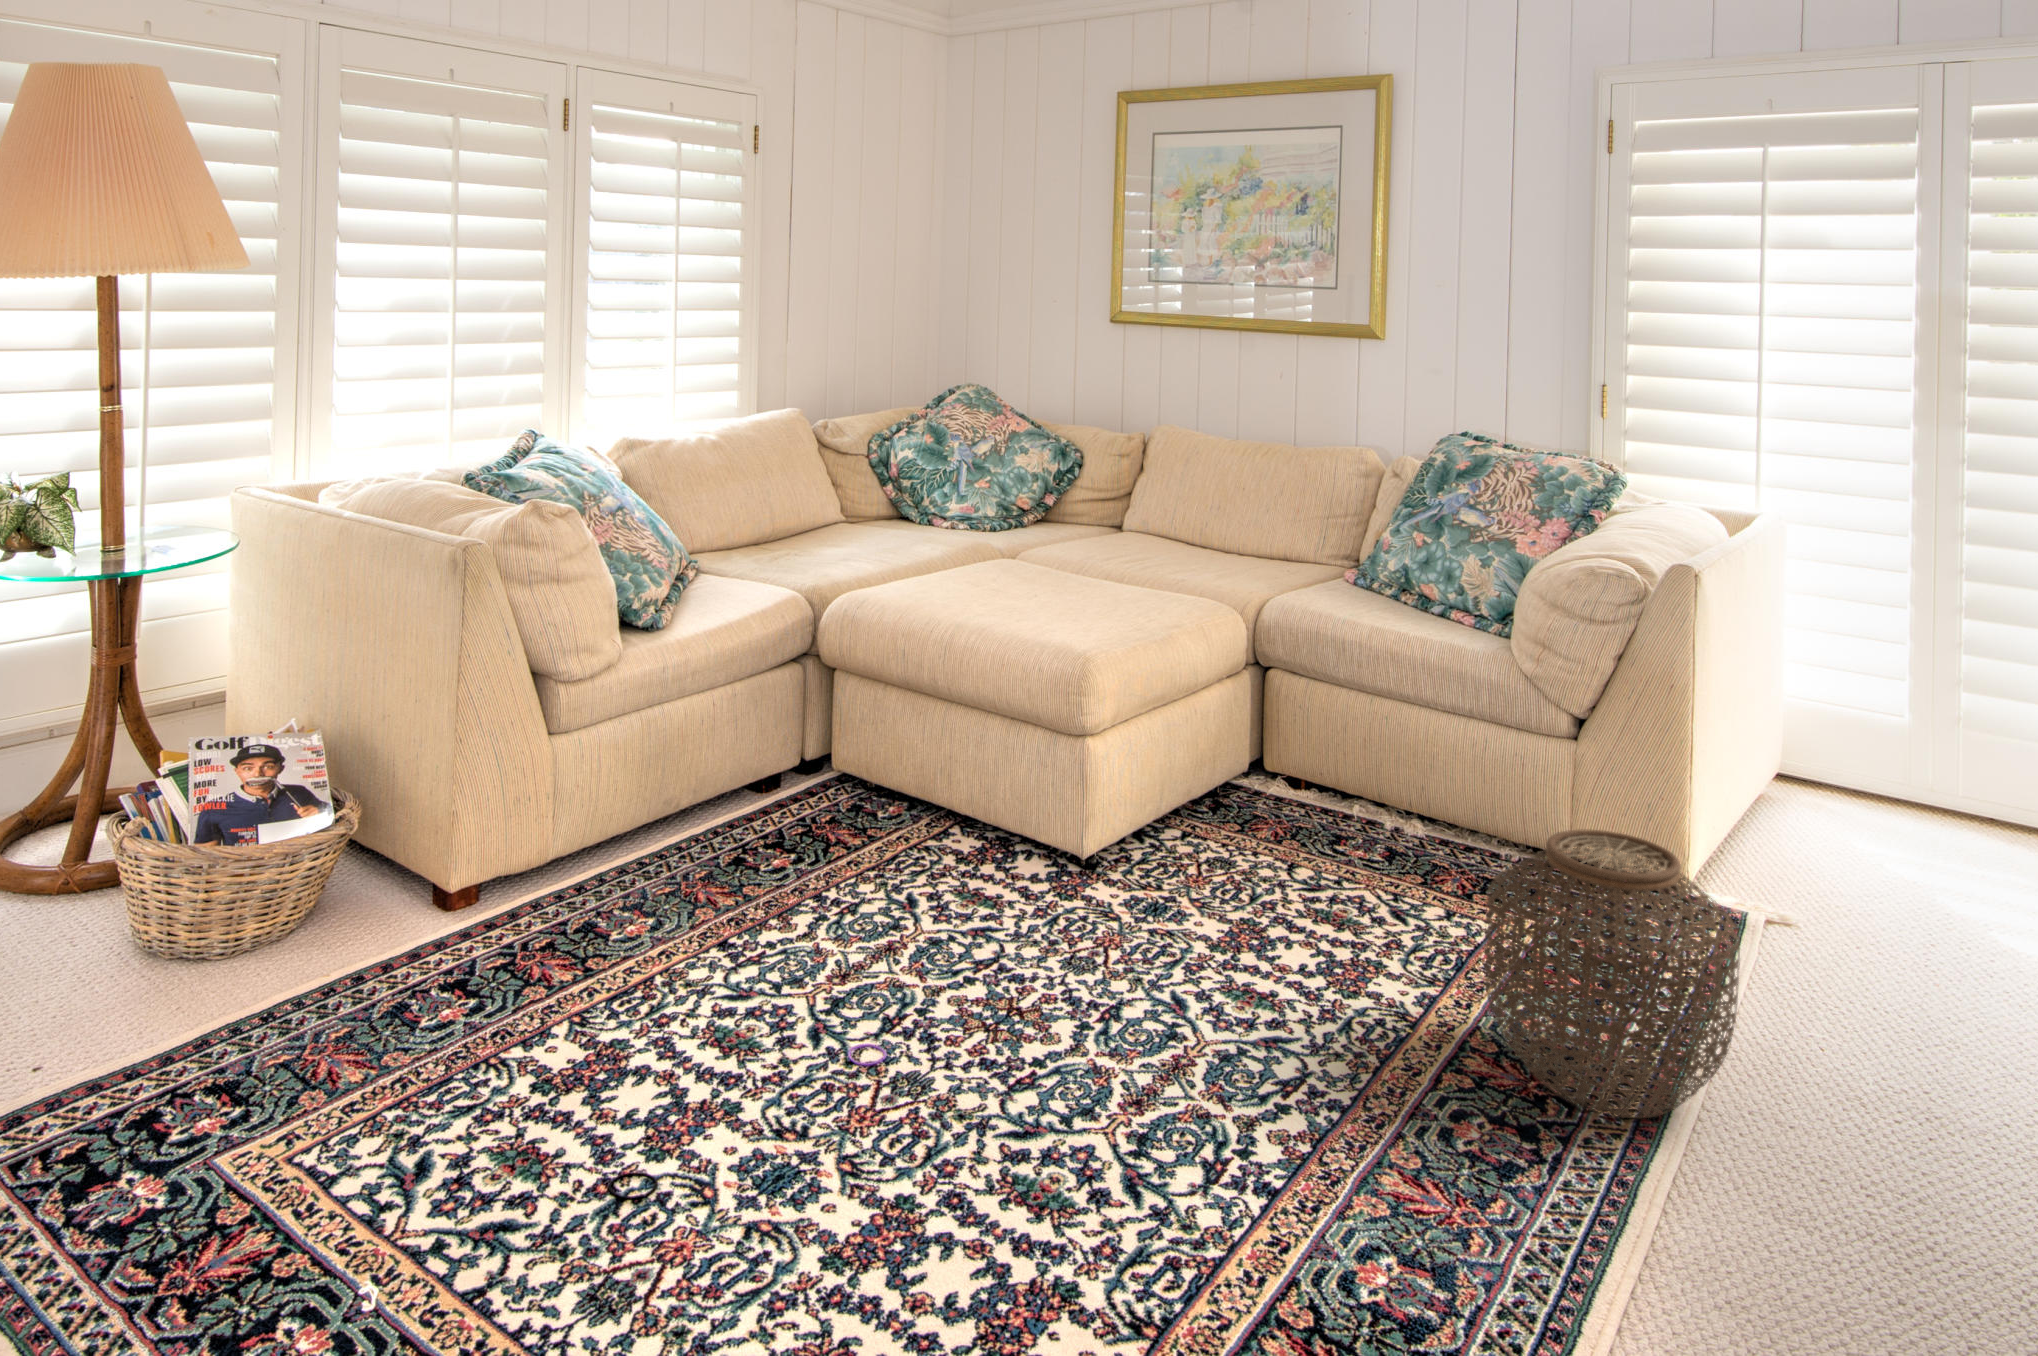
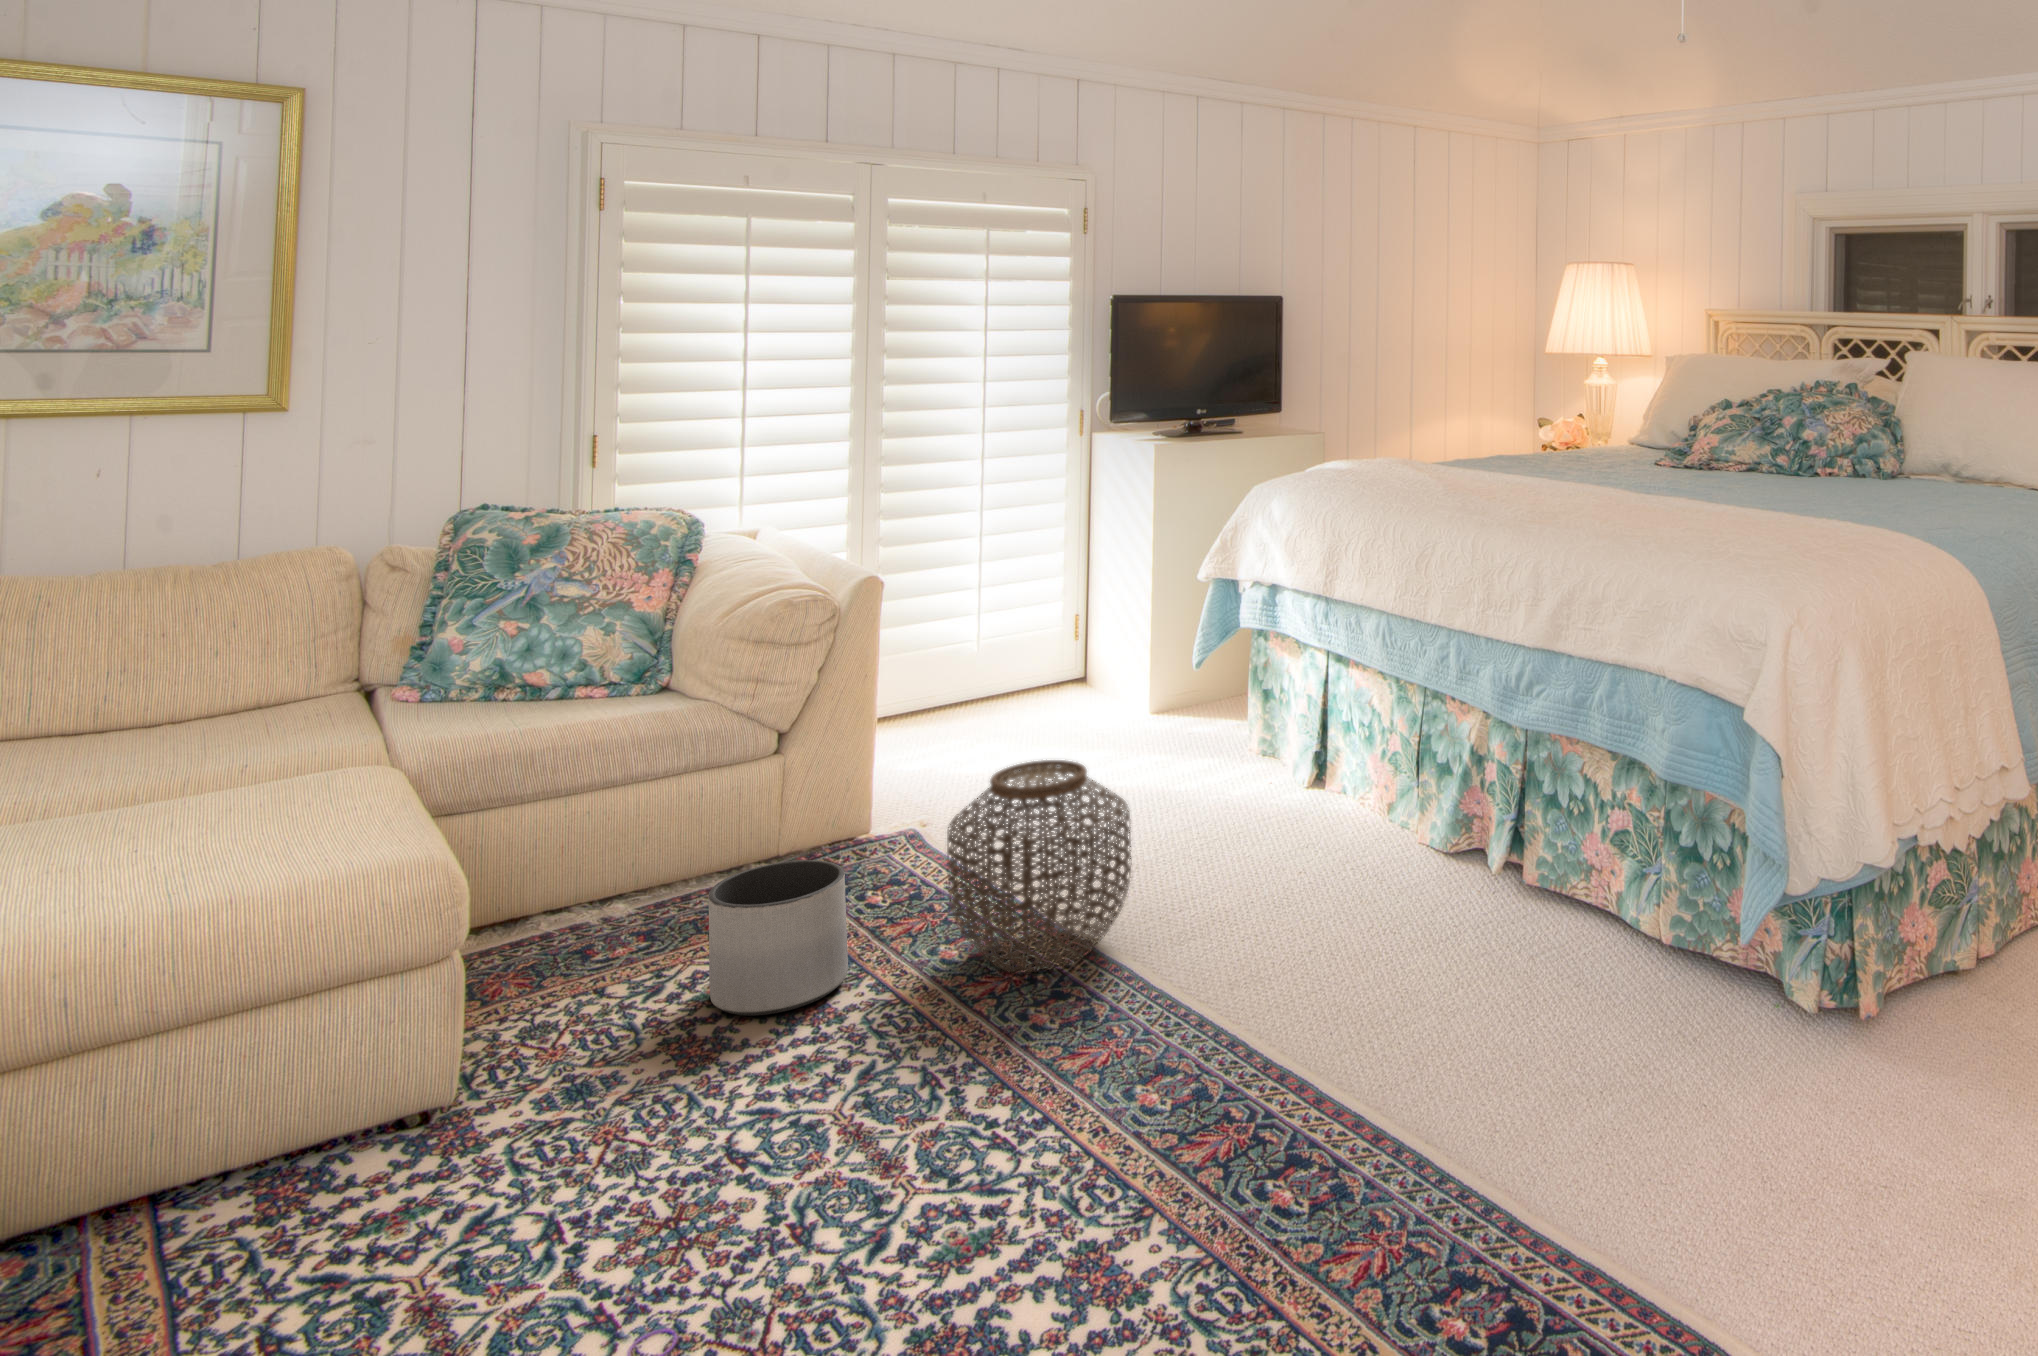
planter: none [1304,820,1442,981] -> present [708,860,848,1016]

